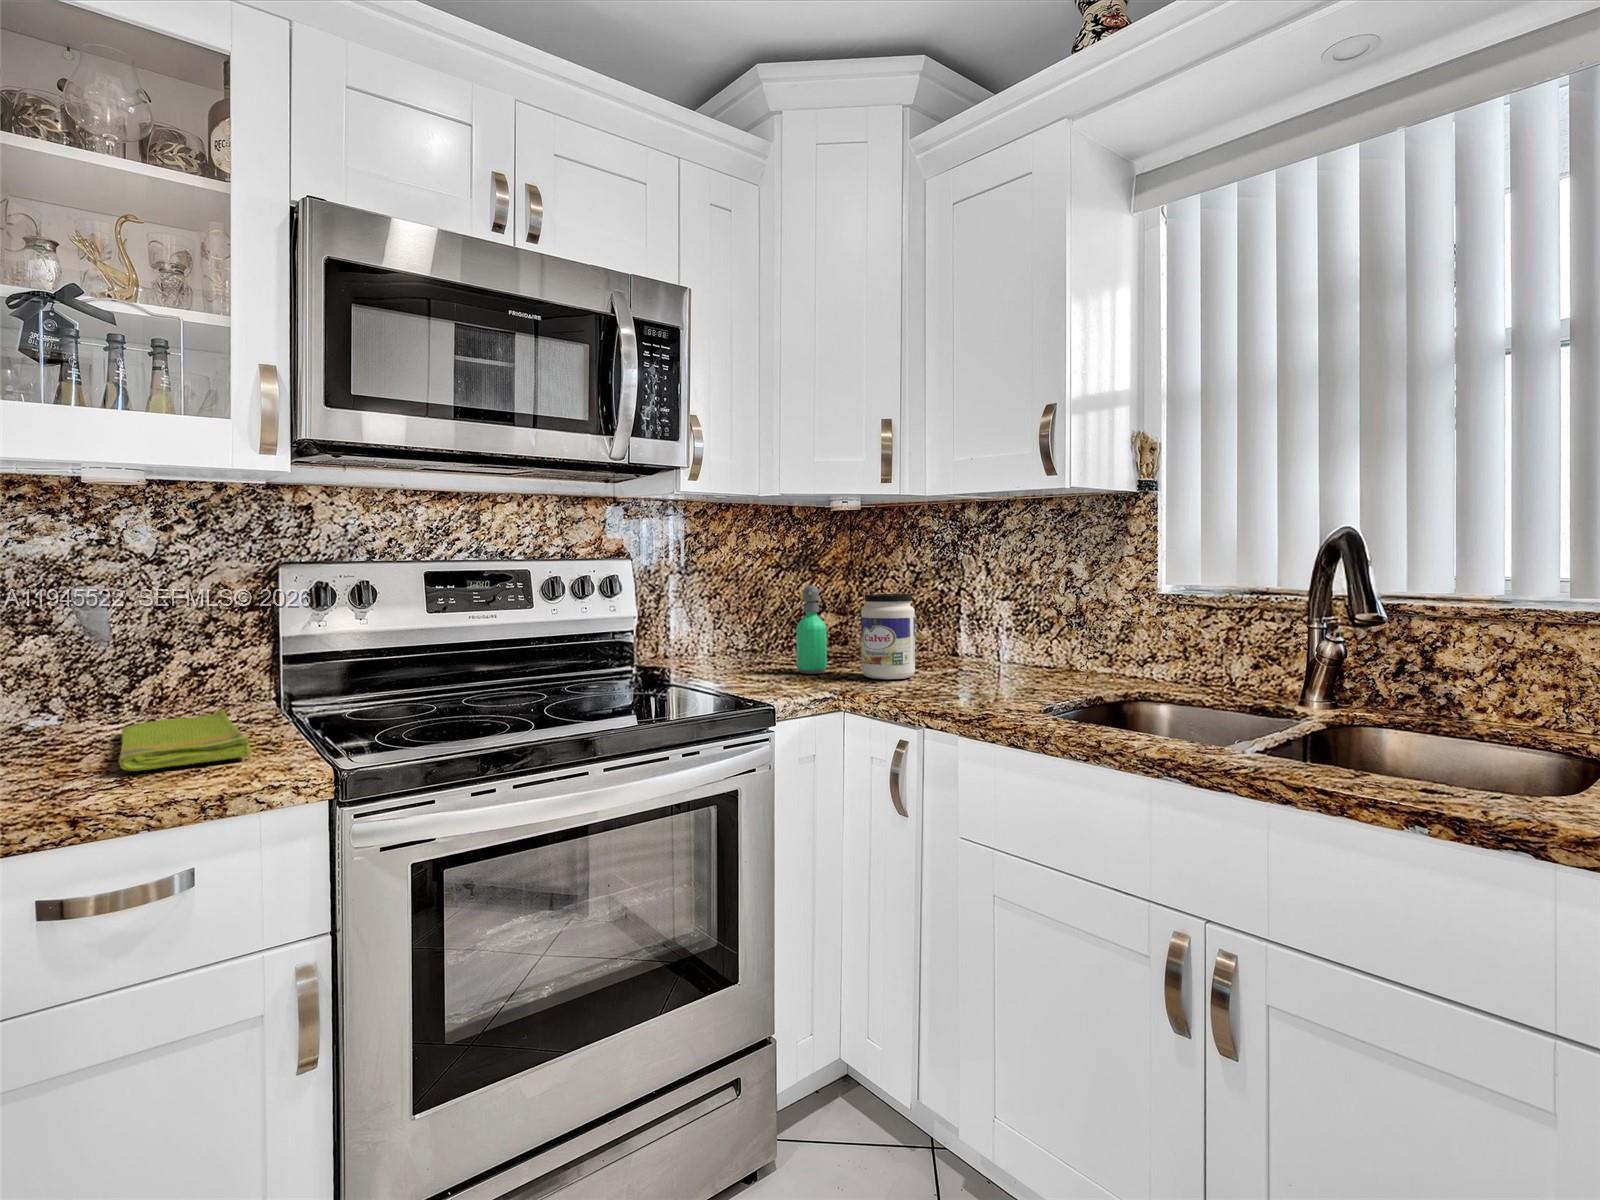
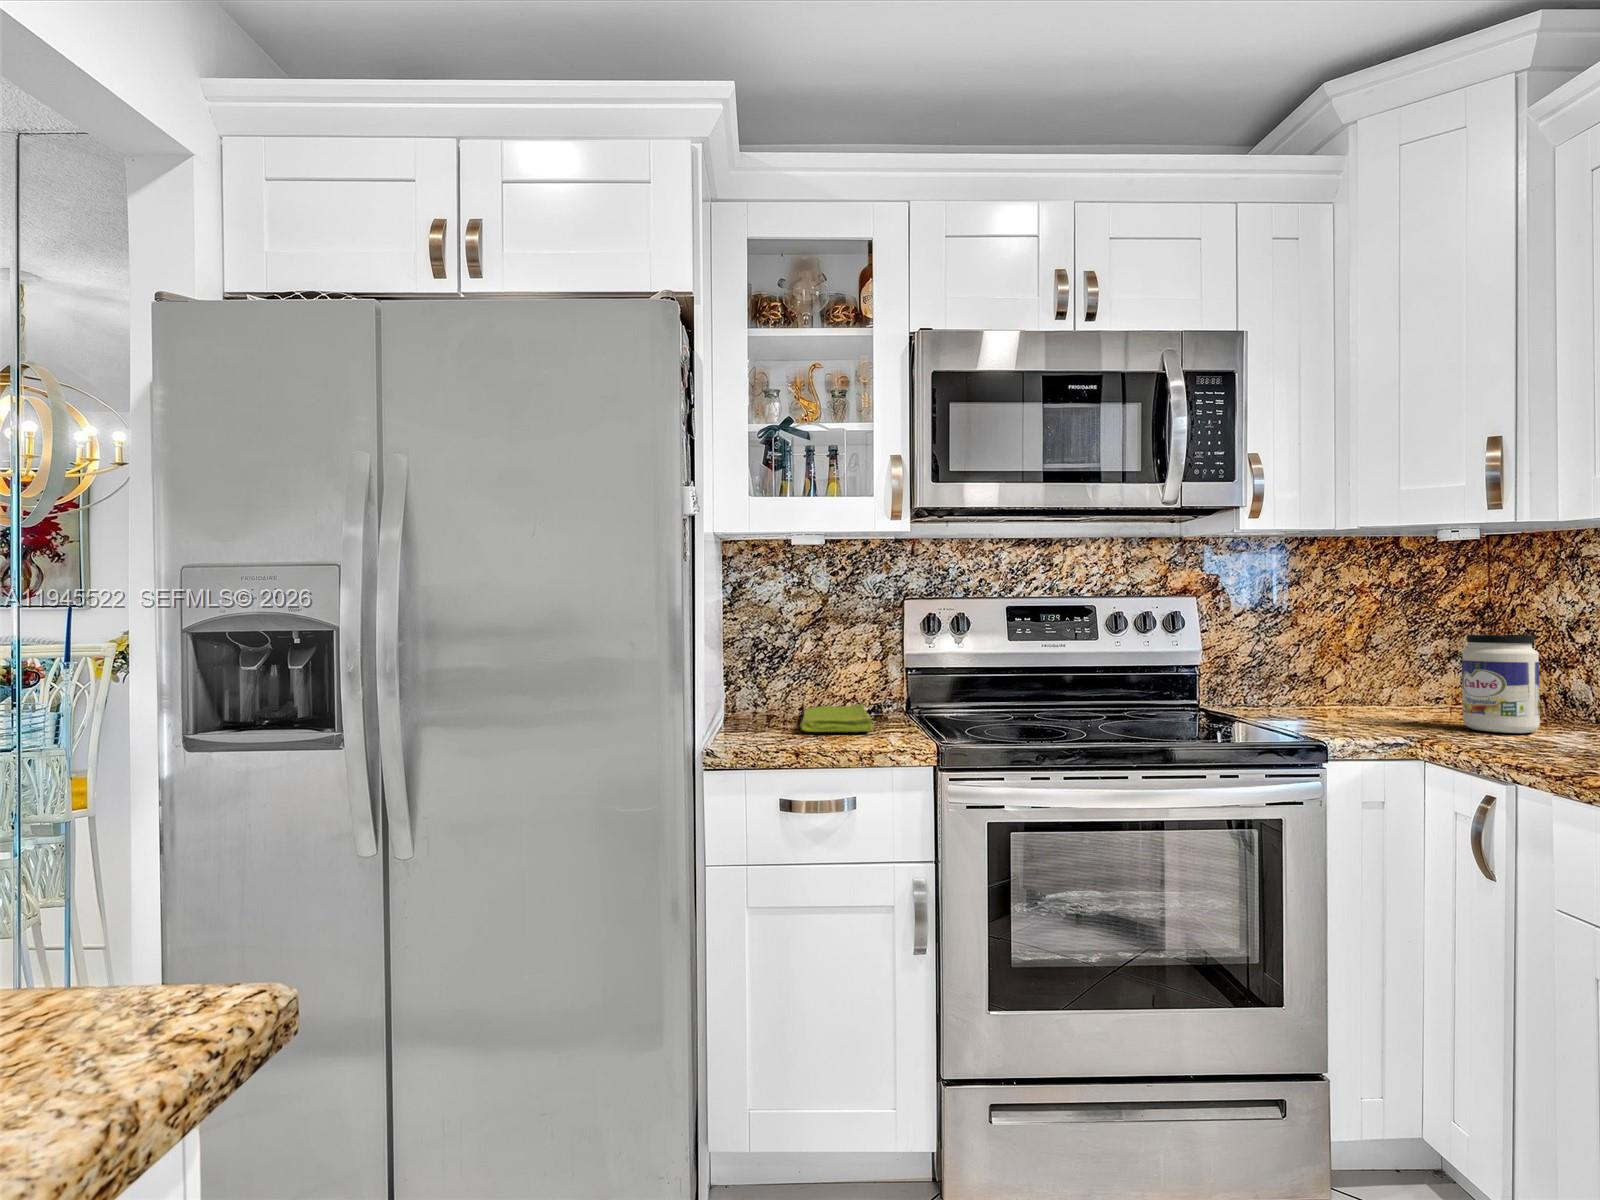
soap dispenser: present [796,585,827,674] -> none [1382,624,1422,721]

